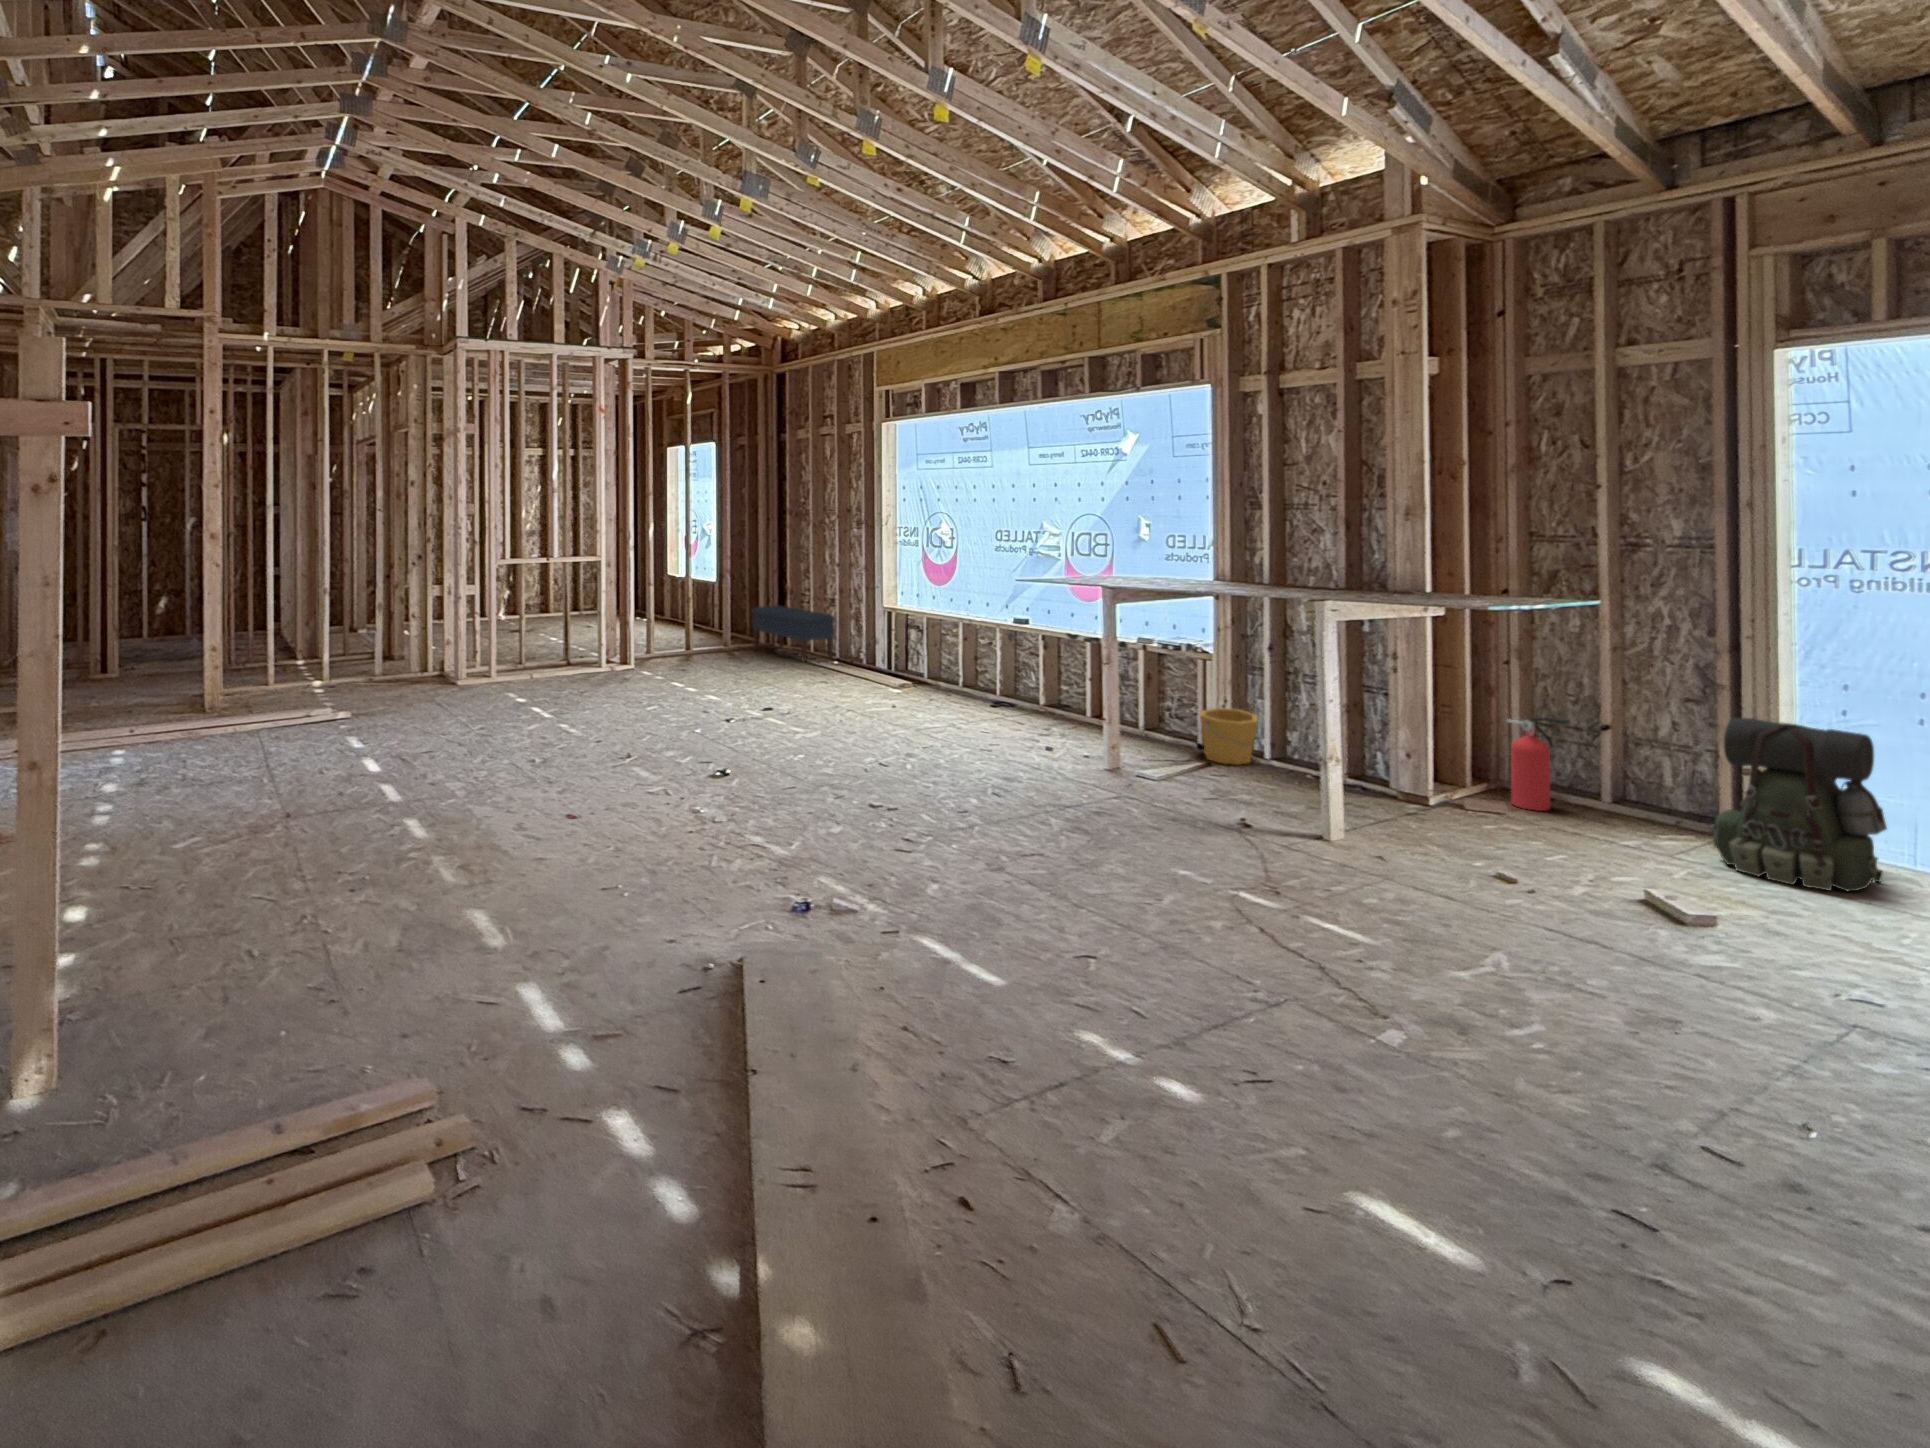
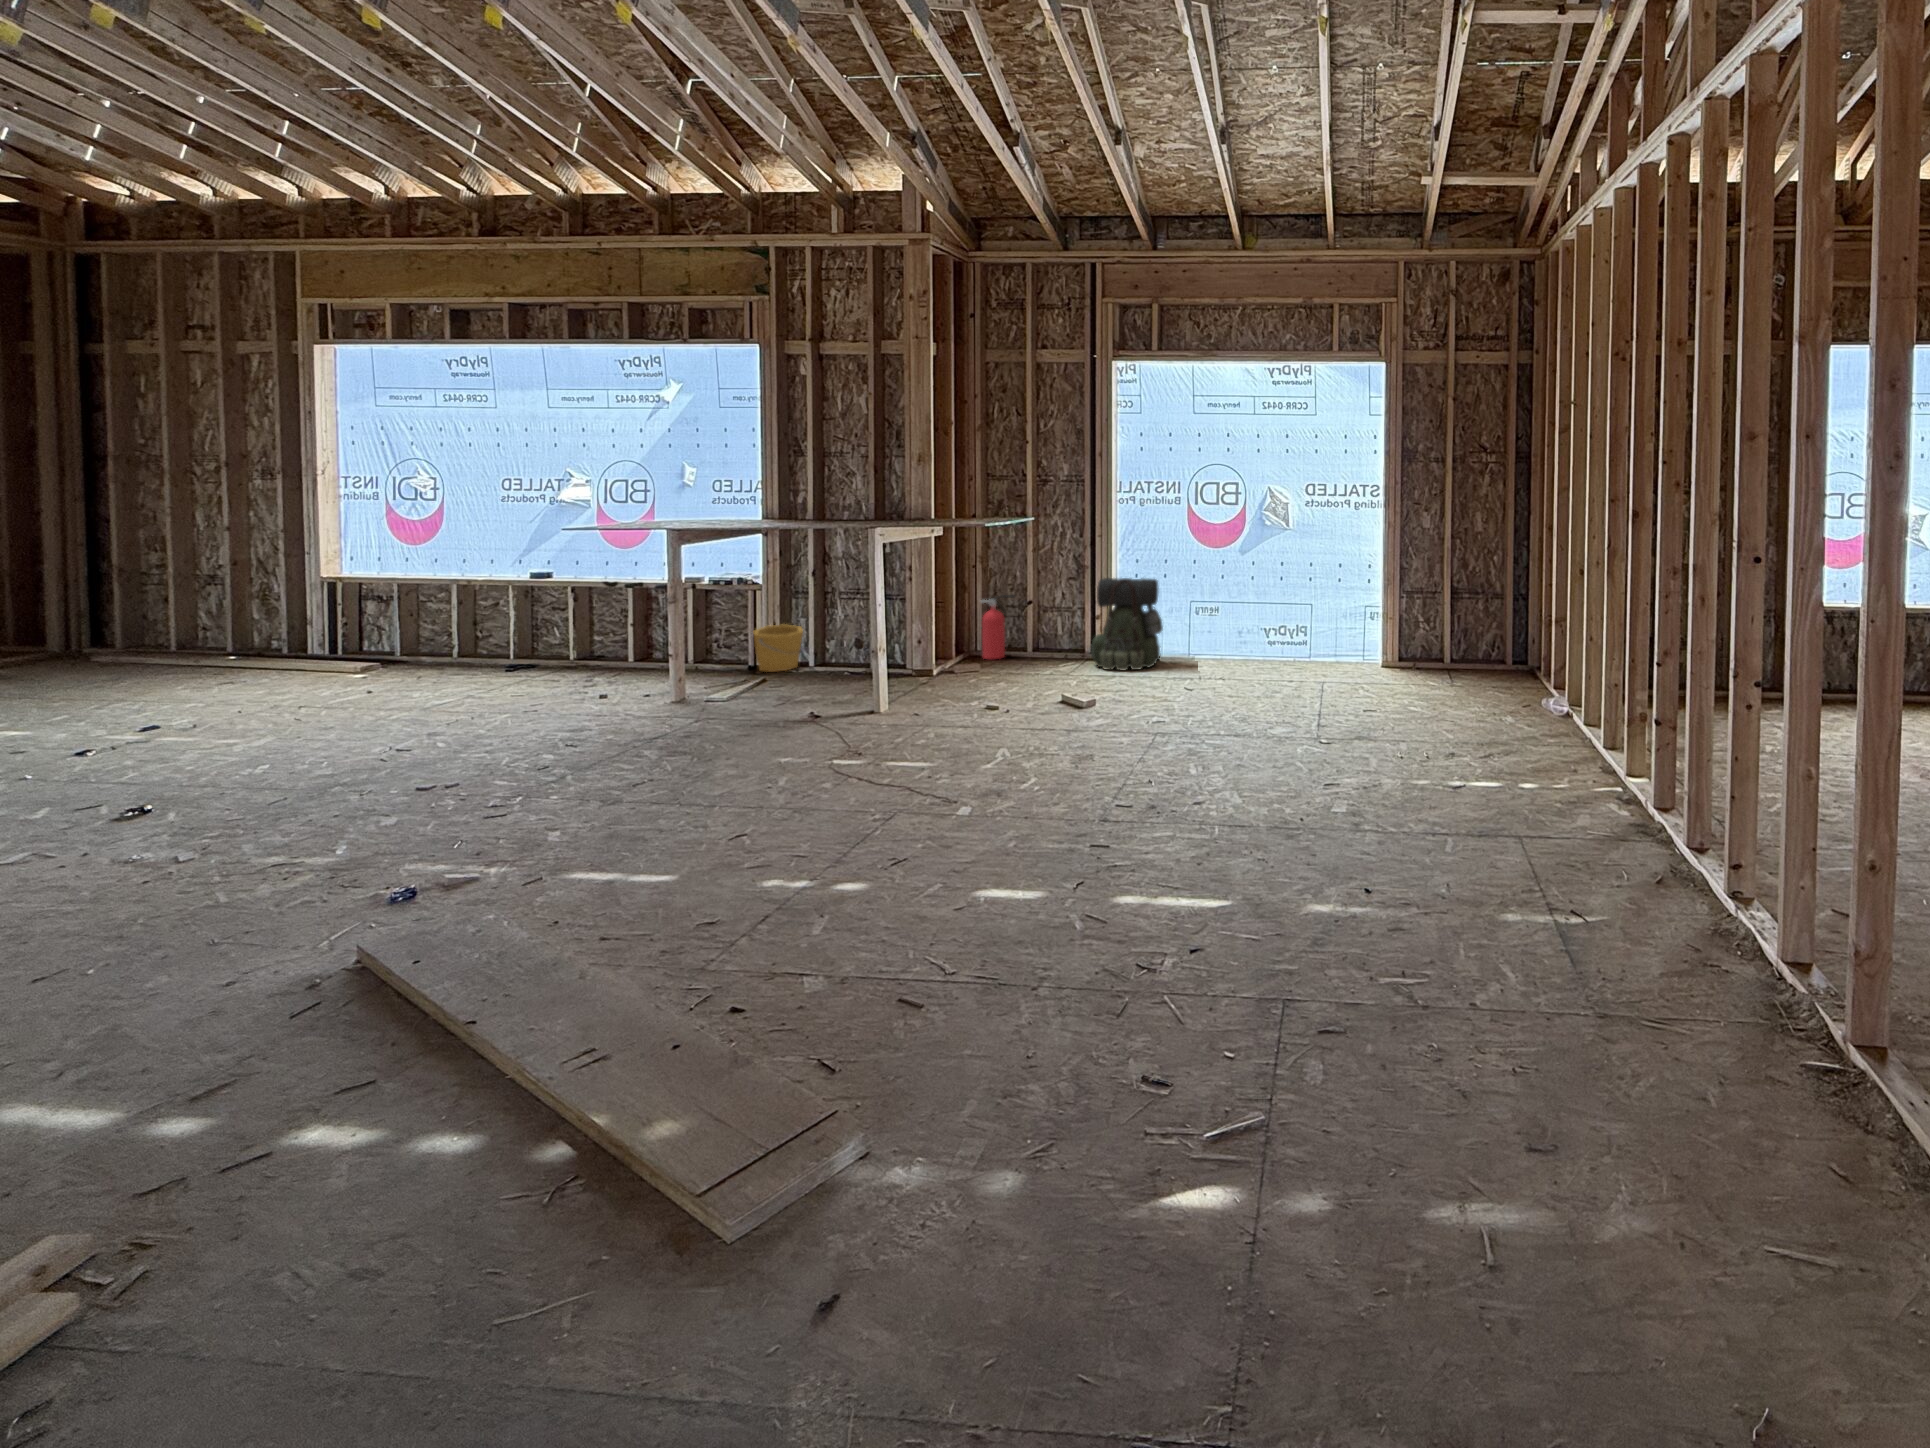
bench: present [752,606,835,662] -> none [48,591,230,661]

